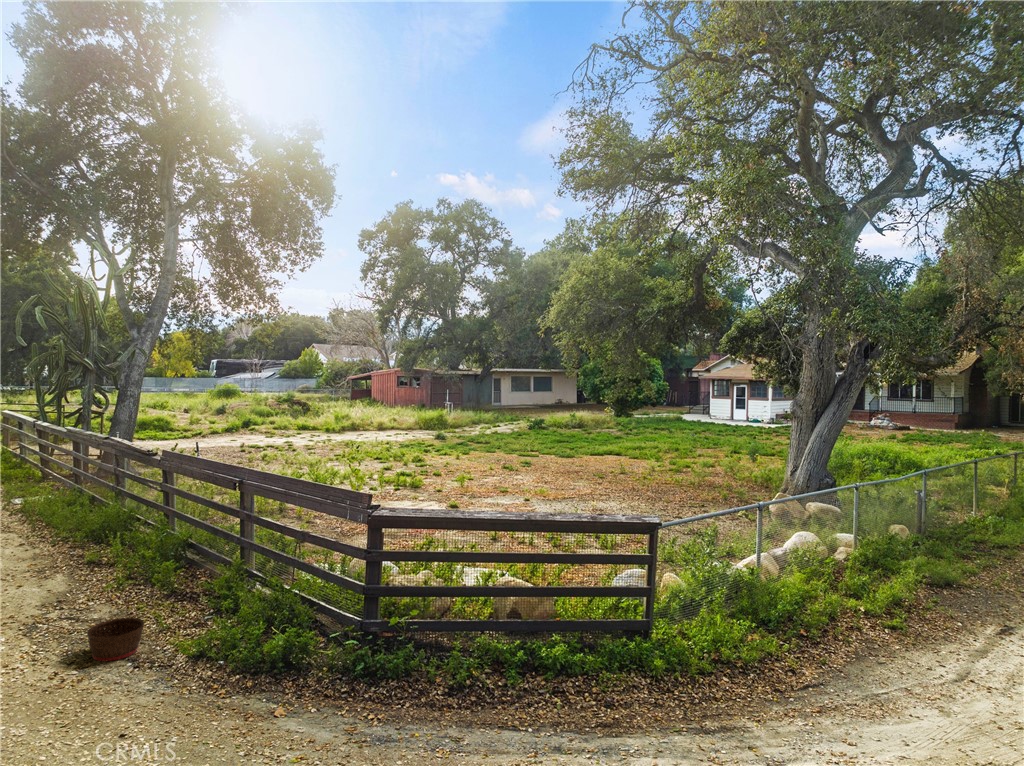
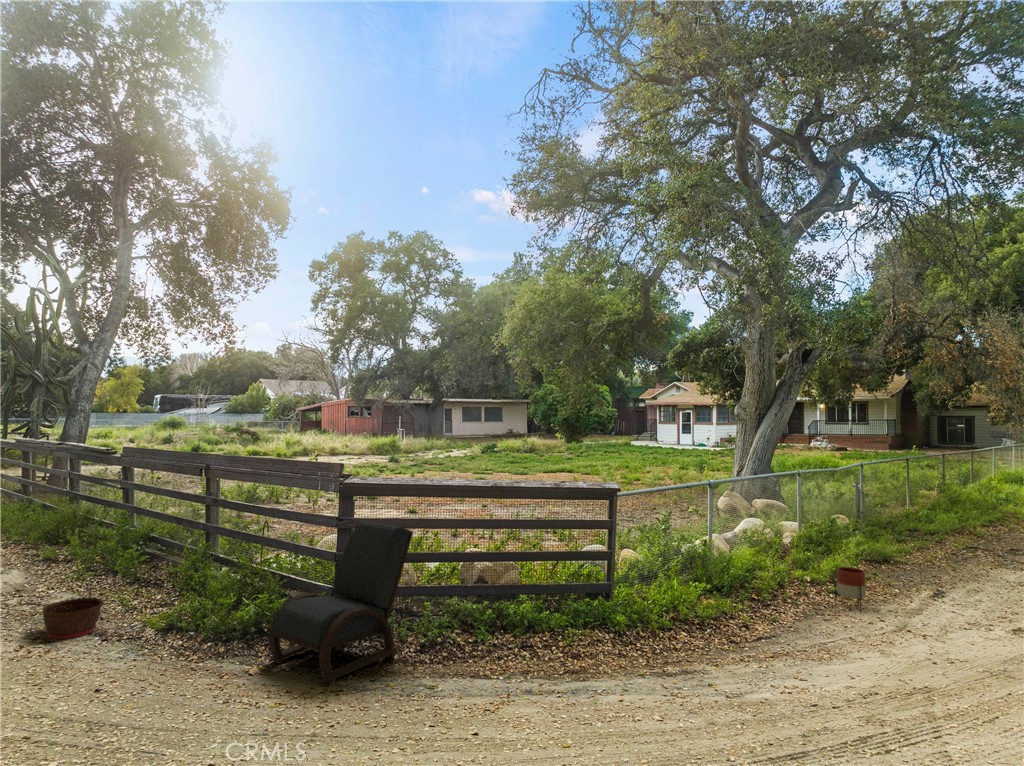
lounge chair: none [297,554,443,735] -> present [269,520,413,684]
planter: none [891,601,927,653] -> present [835,567,866,613]

